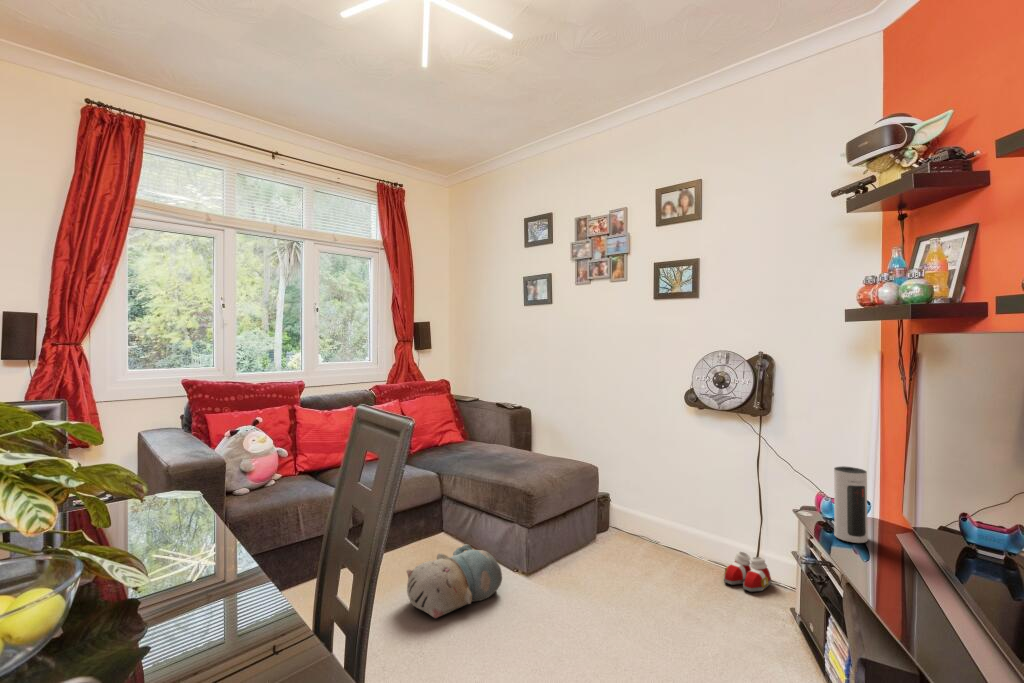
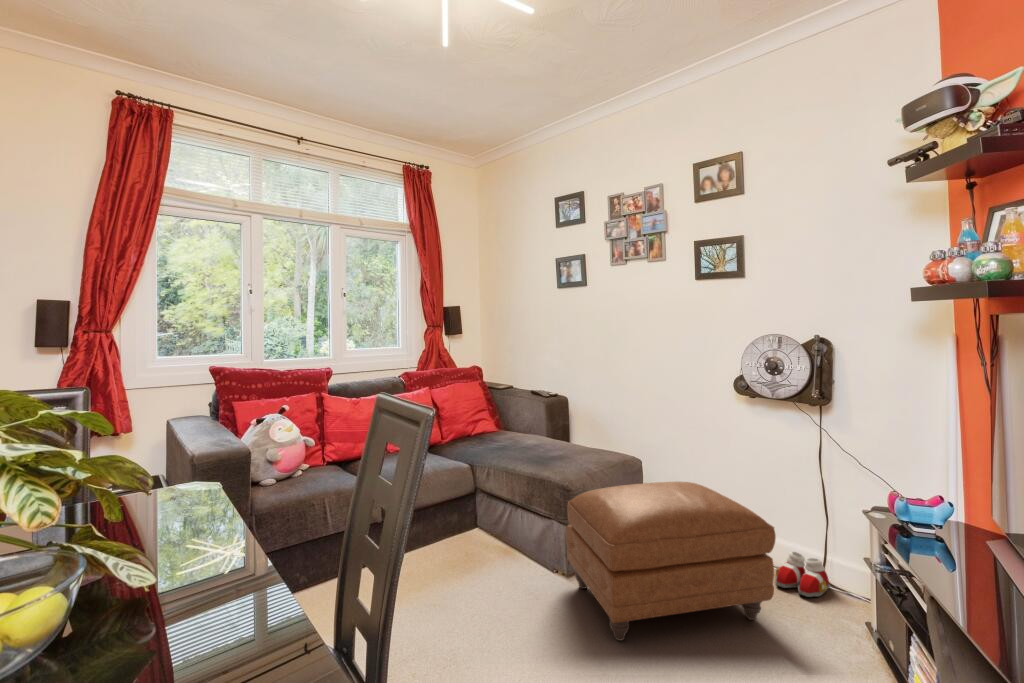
speaker: present [834,466,868,543] -> none [917,462,960,552]
ottoman: none [533,488,721,633] -> present [566,482,776,641]
plush toy: present [407,544,502,618] -> none [432,538,533,618]

